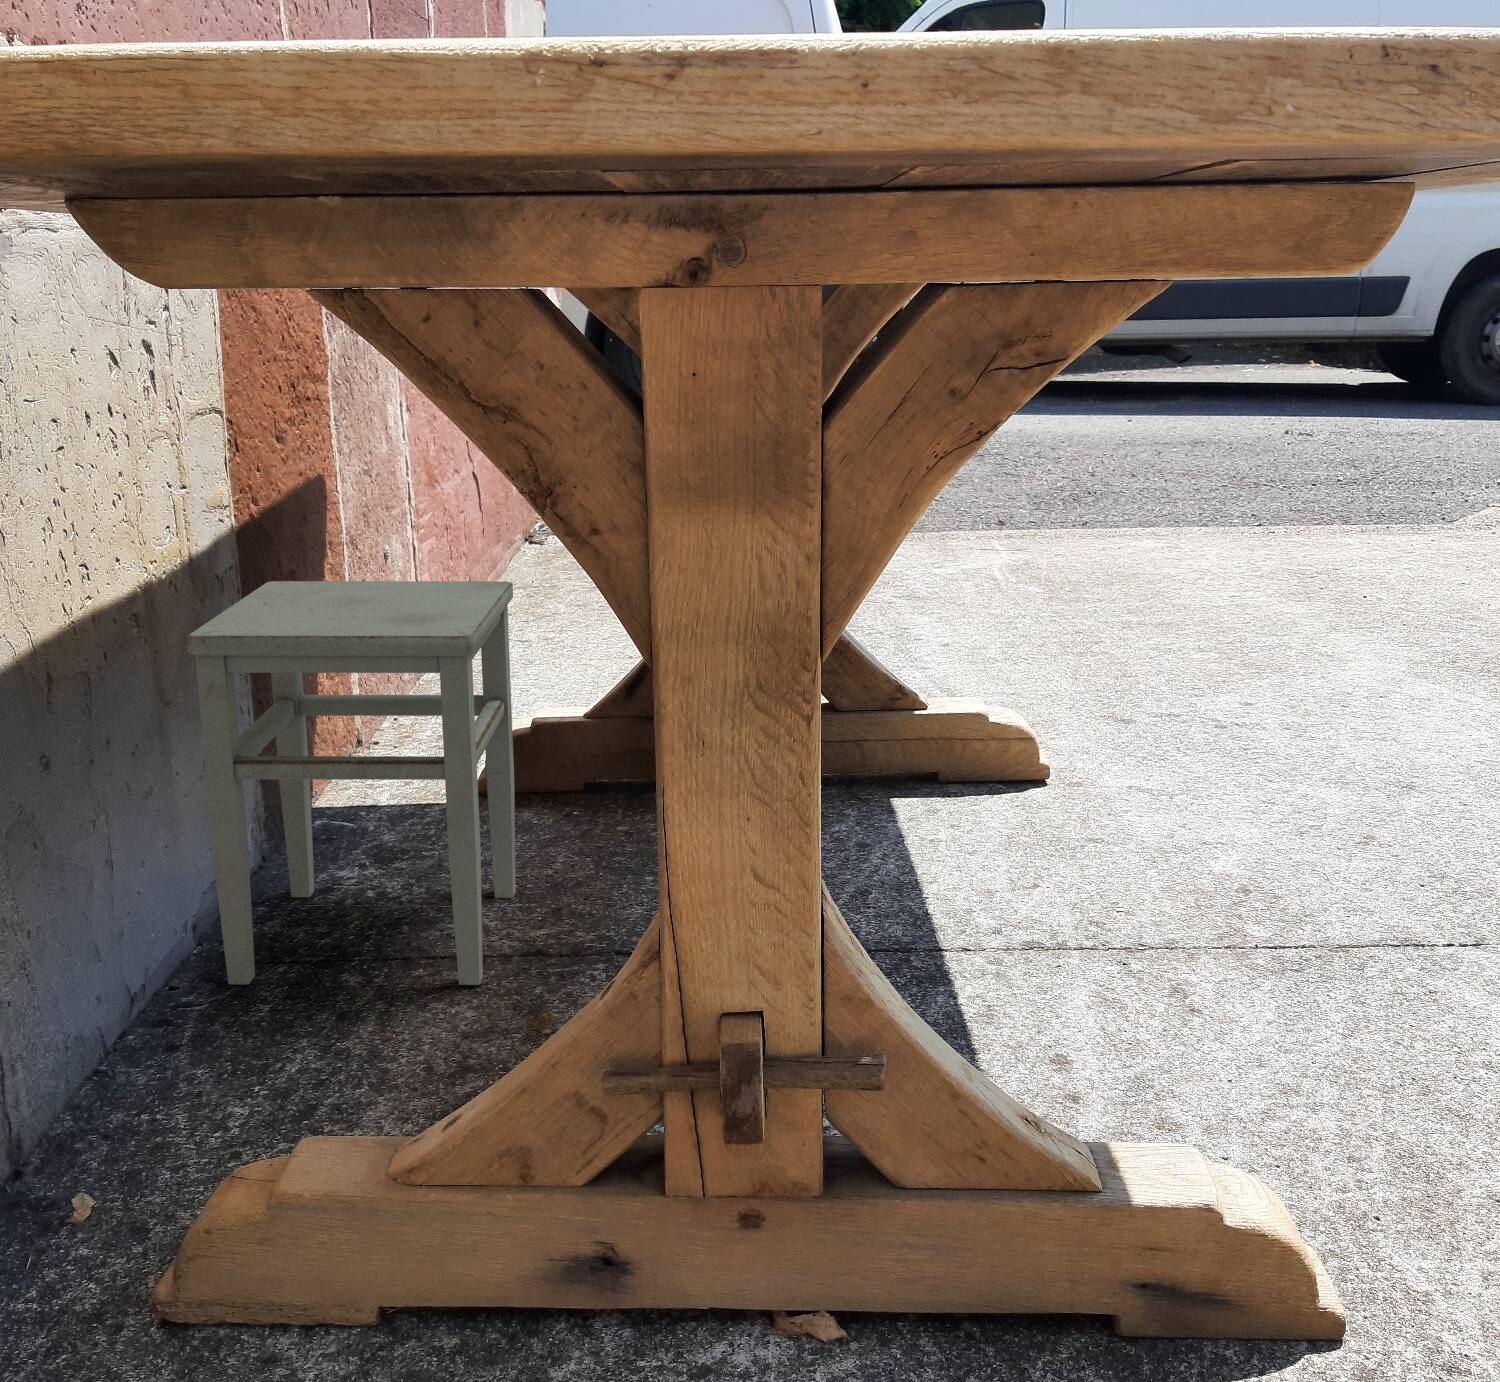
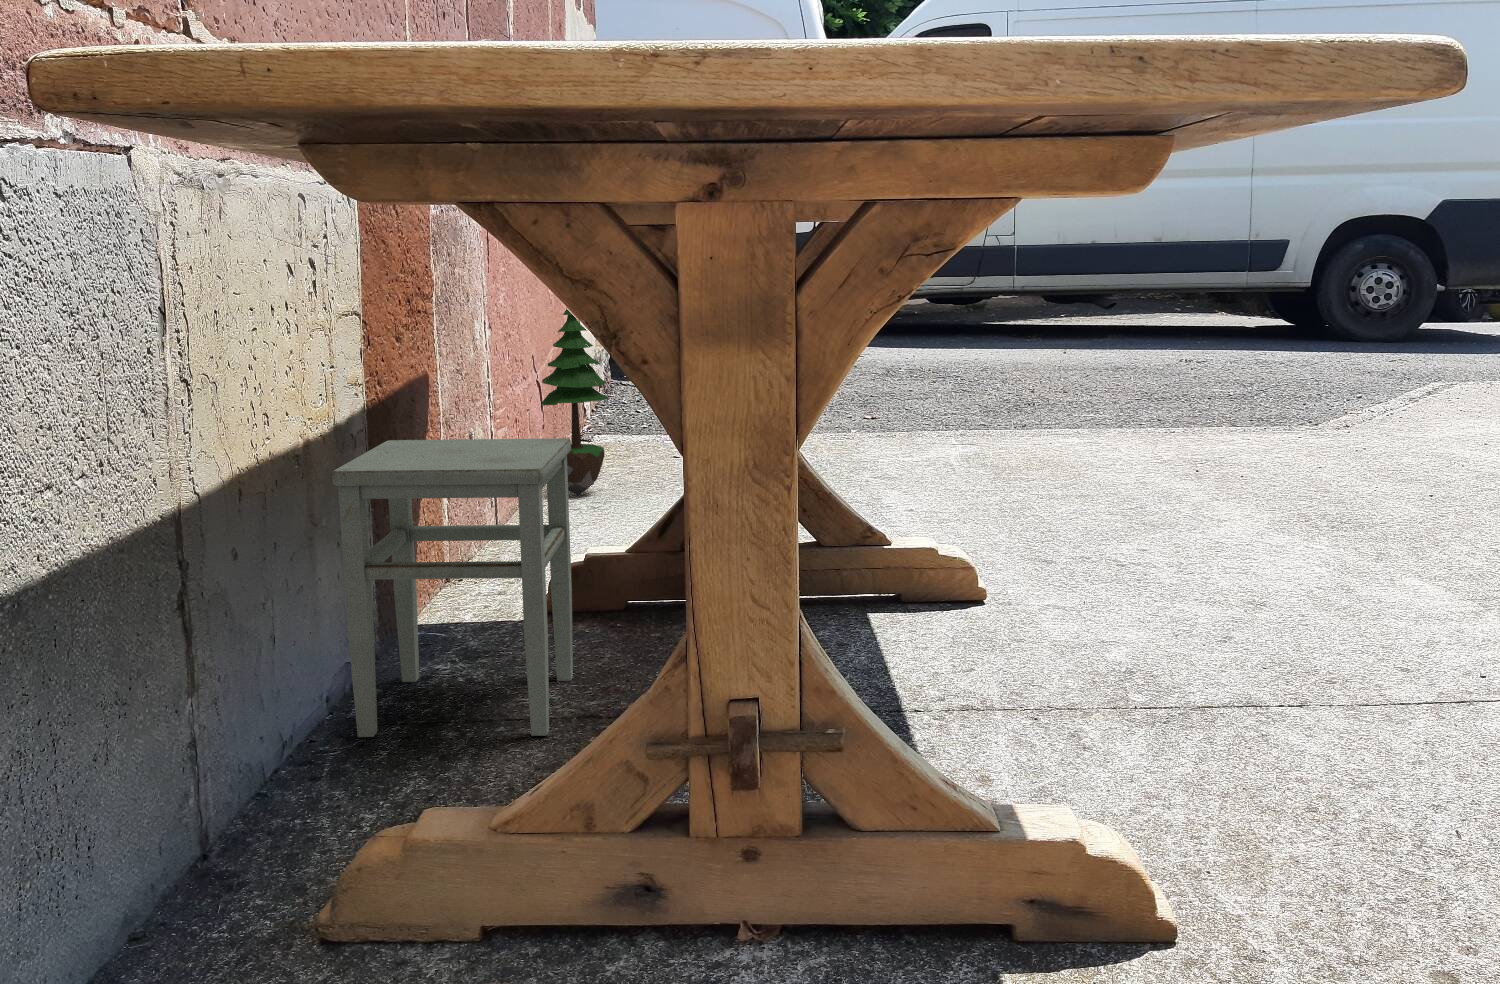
potted tree: none [479,367,568,619] -> present [541,309,610,495]

